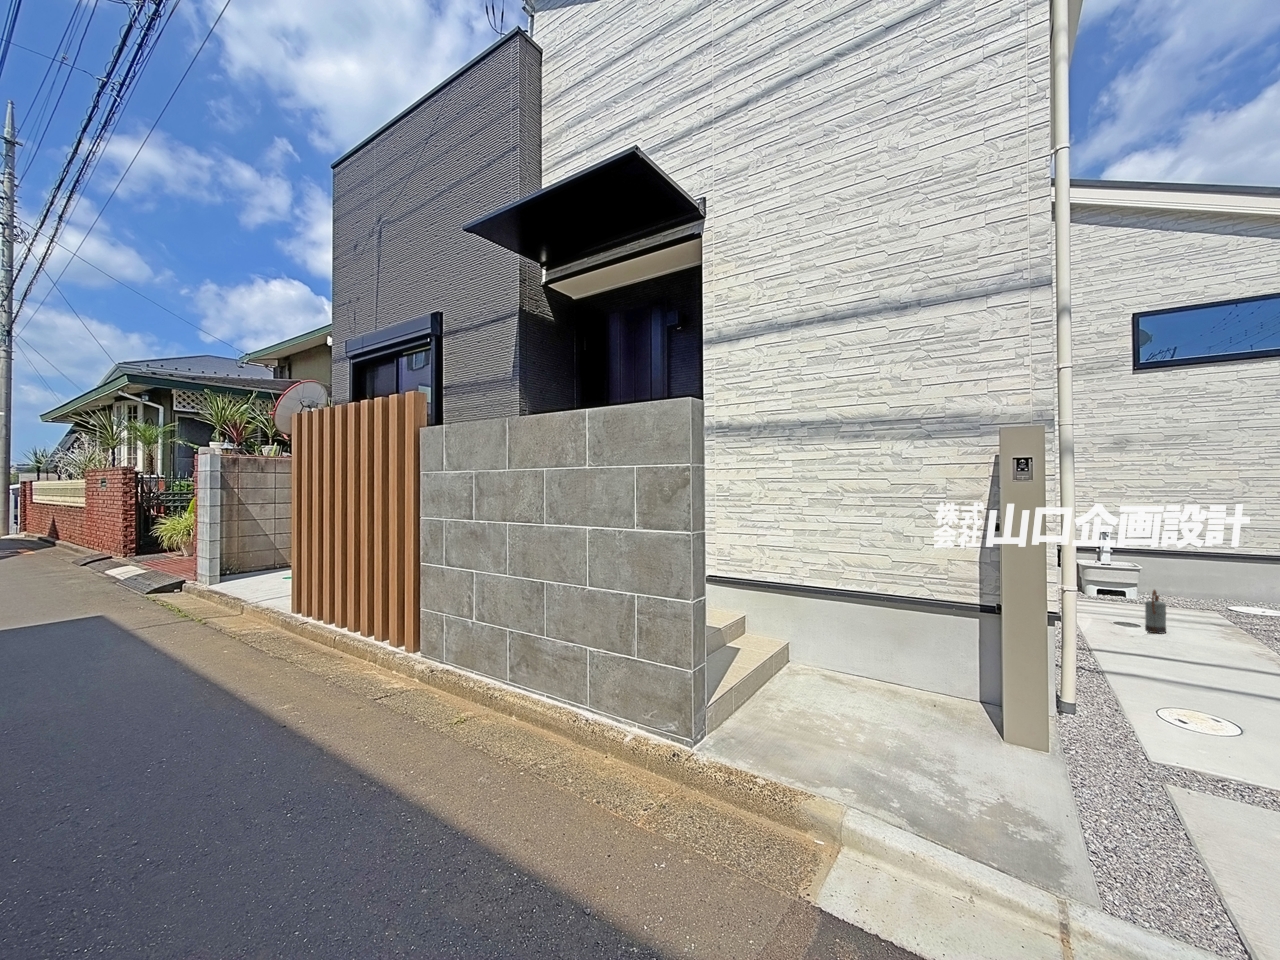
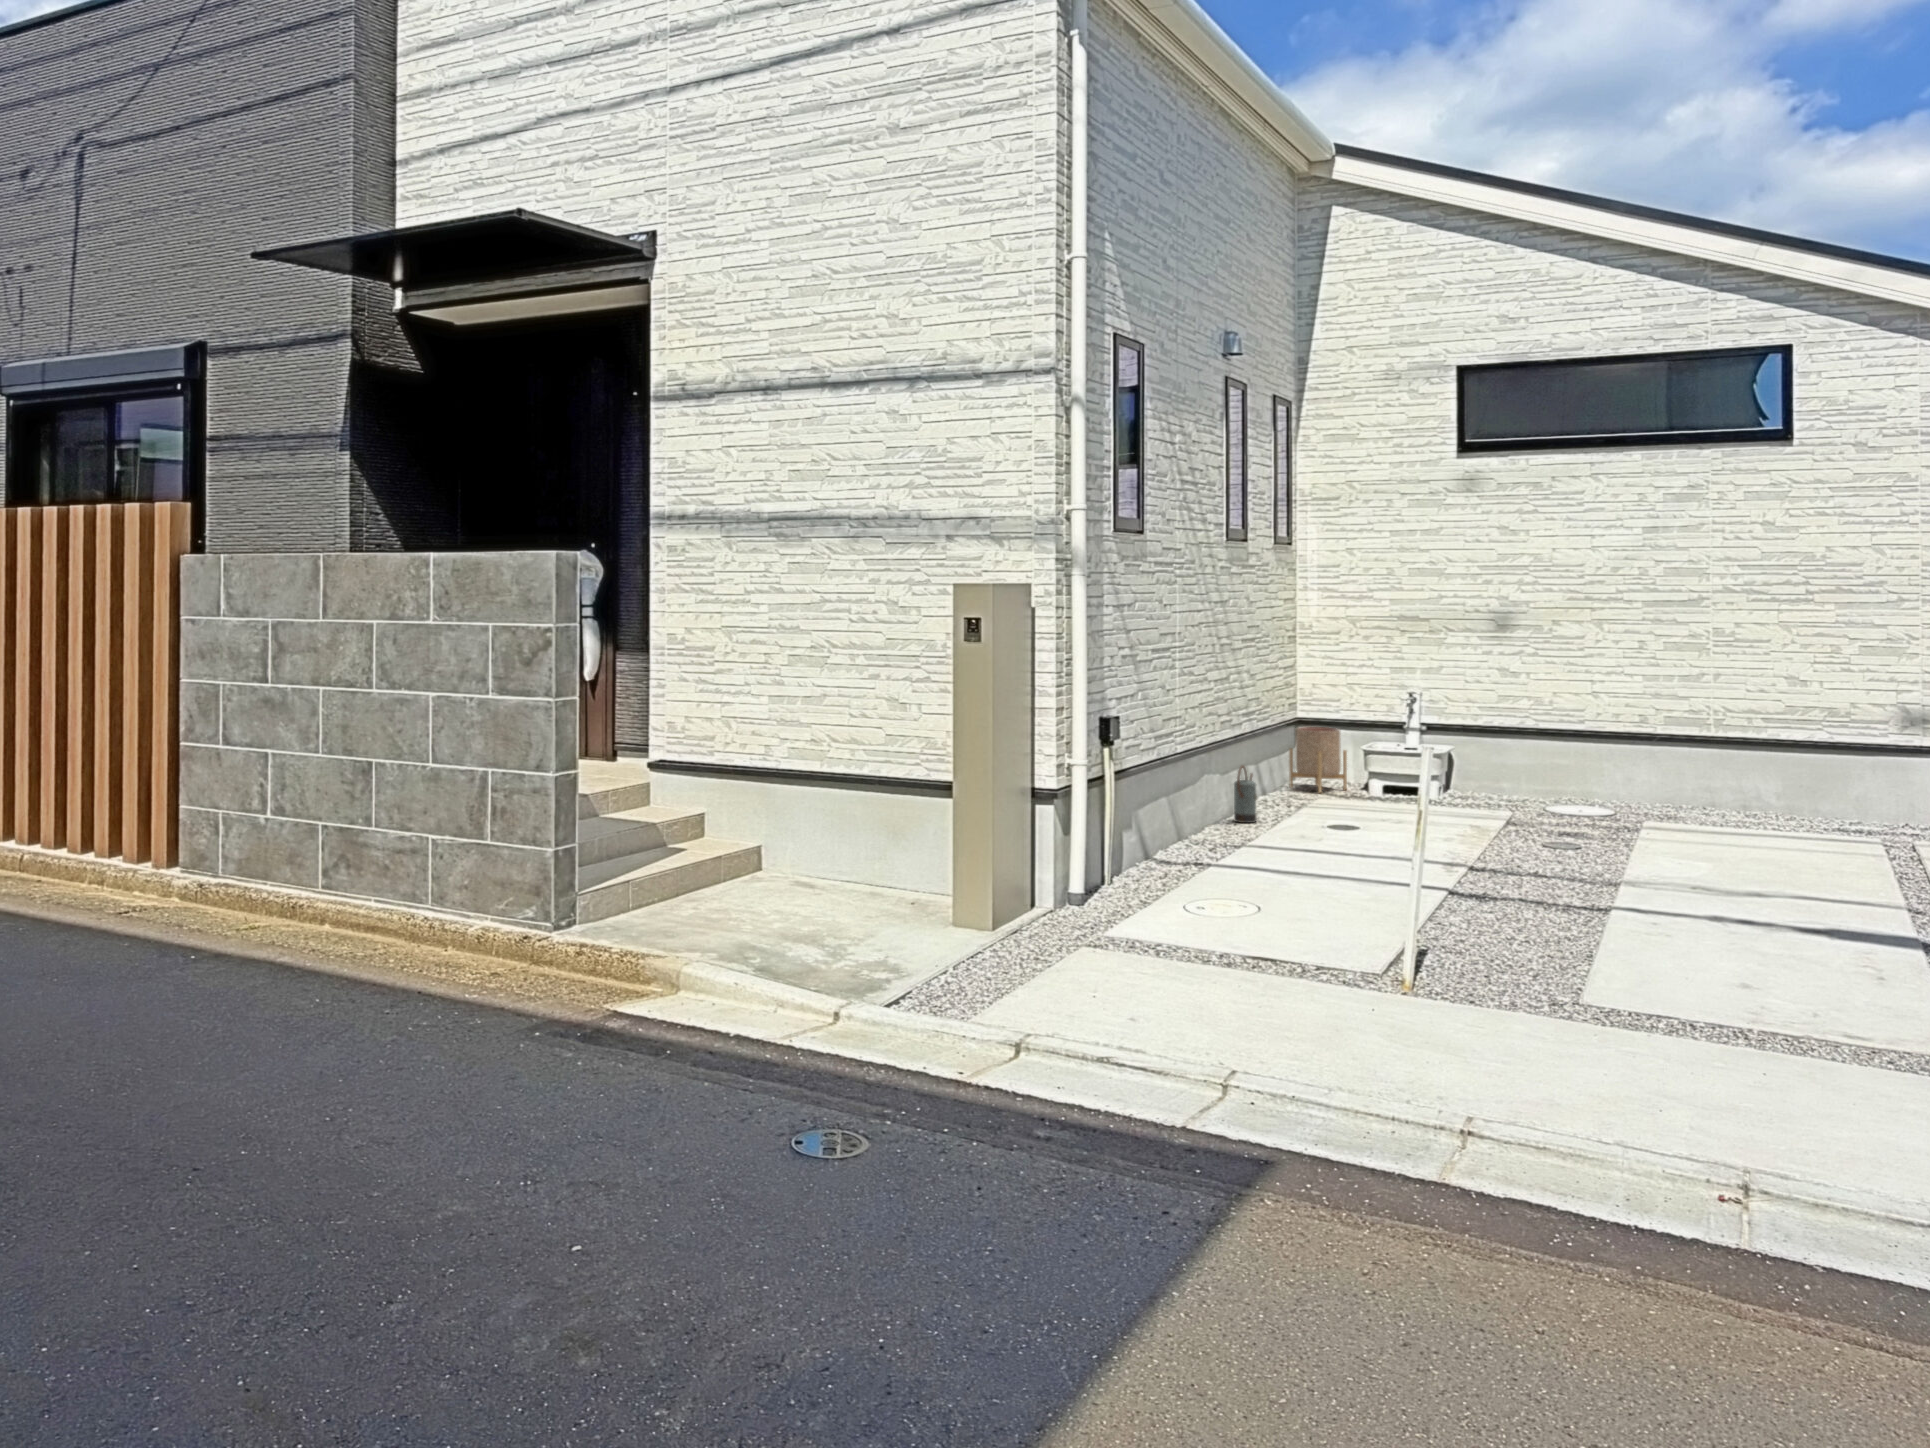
planter: none [1165,562,1215,611] -> present [1289,727,1347,793]

